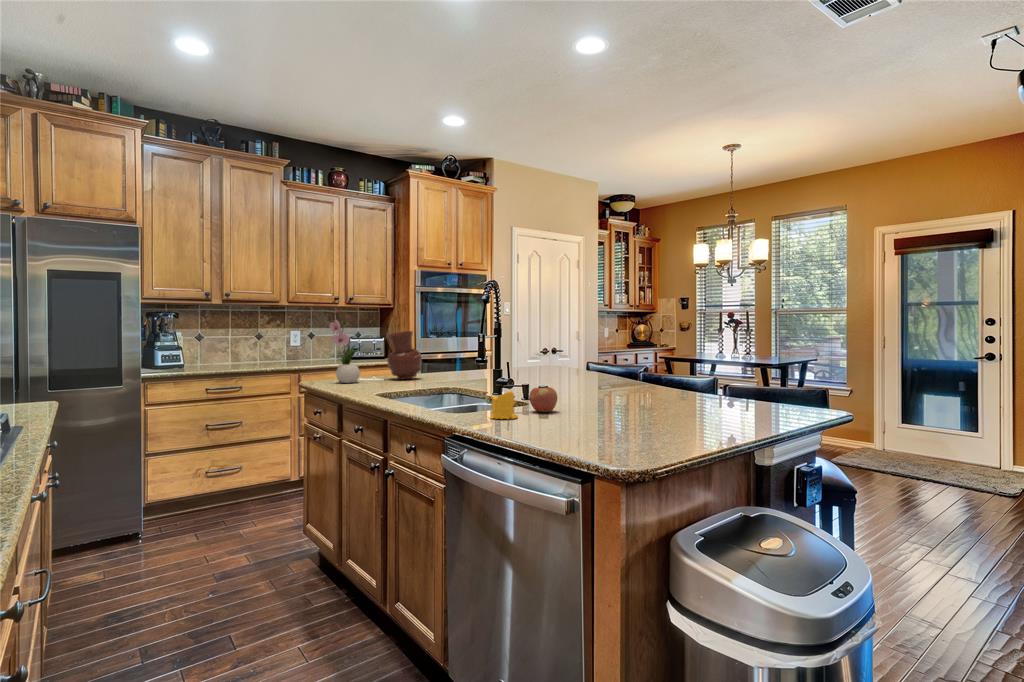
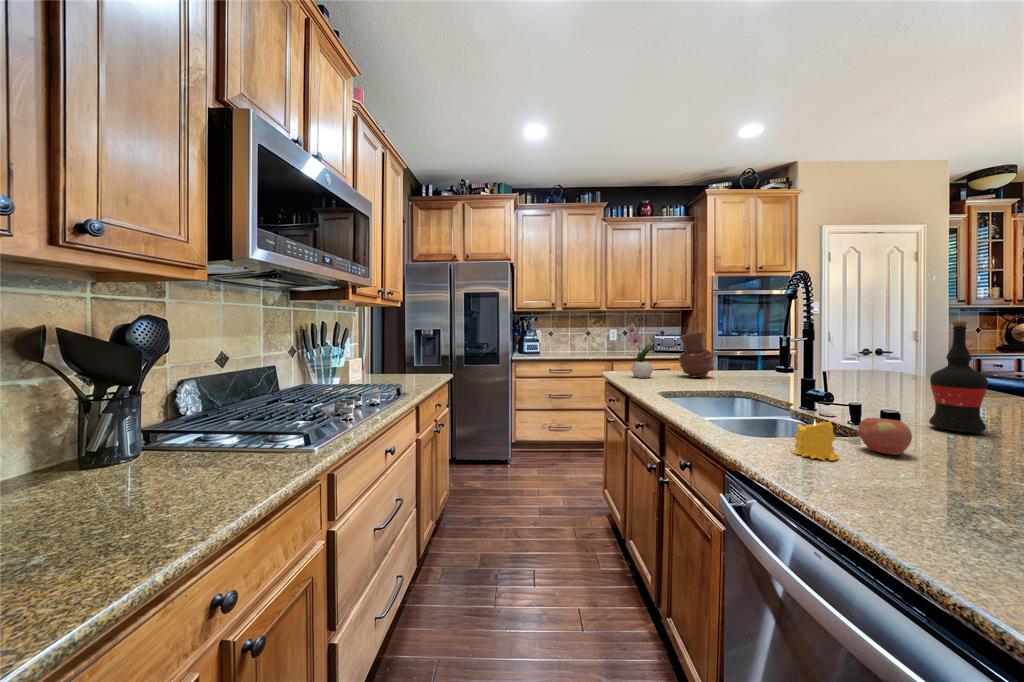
wine bottle: none [572,319,599,397] -> present [929,321,988,432]

